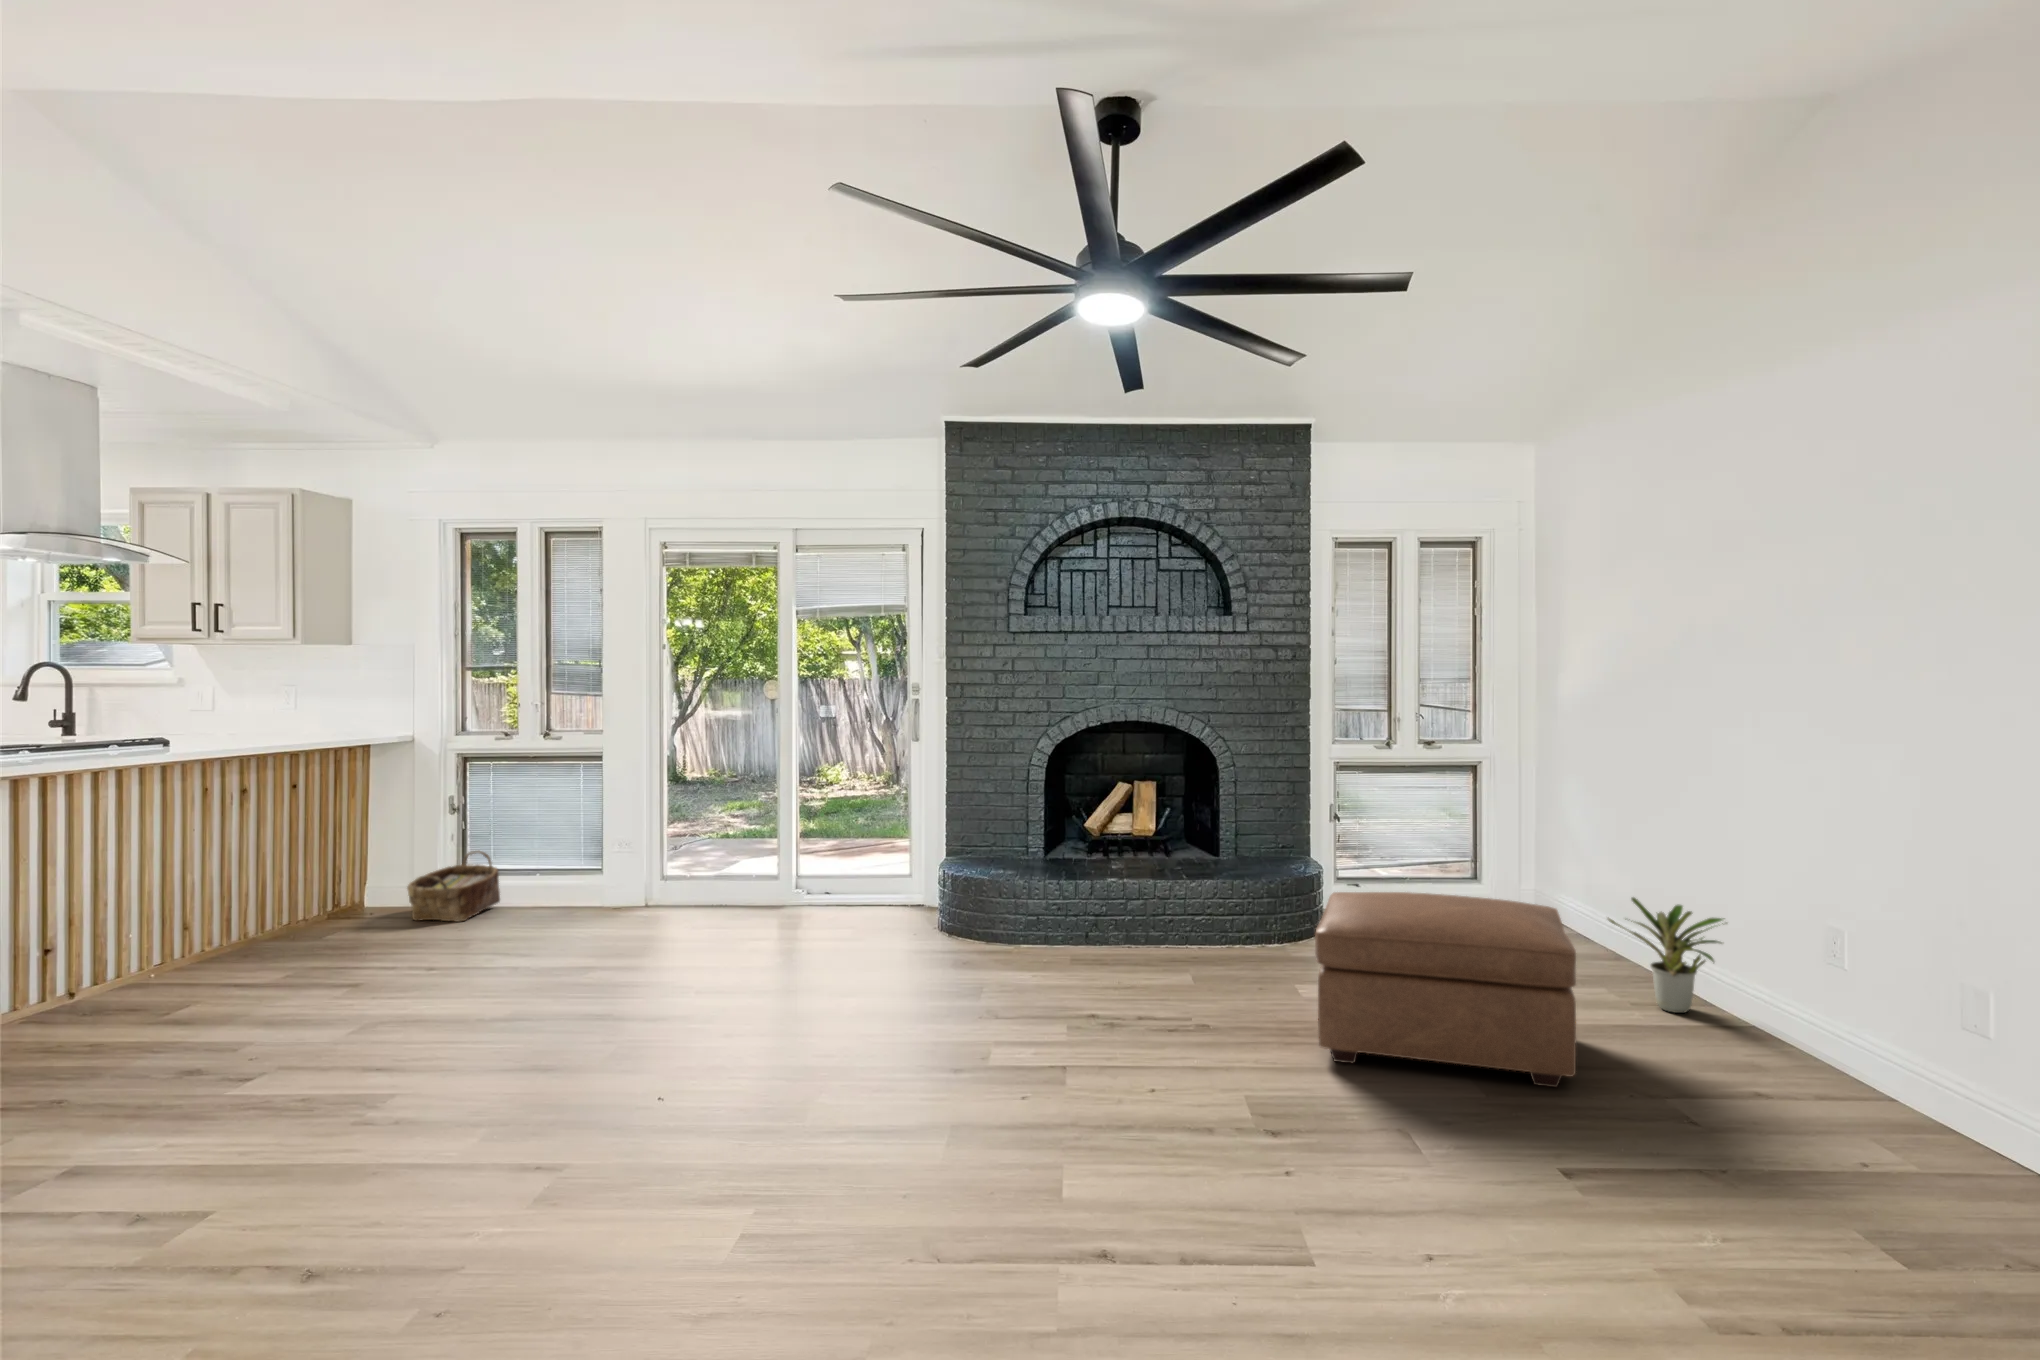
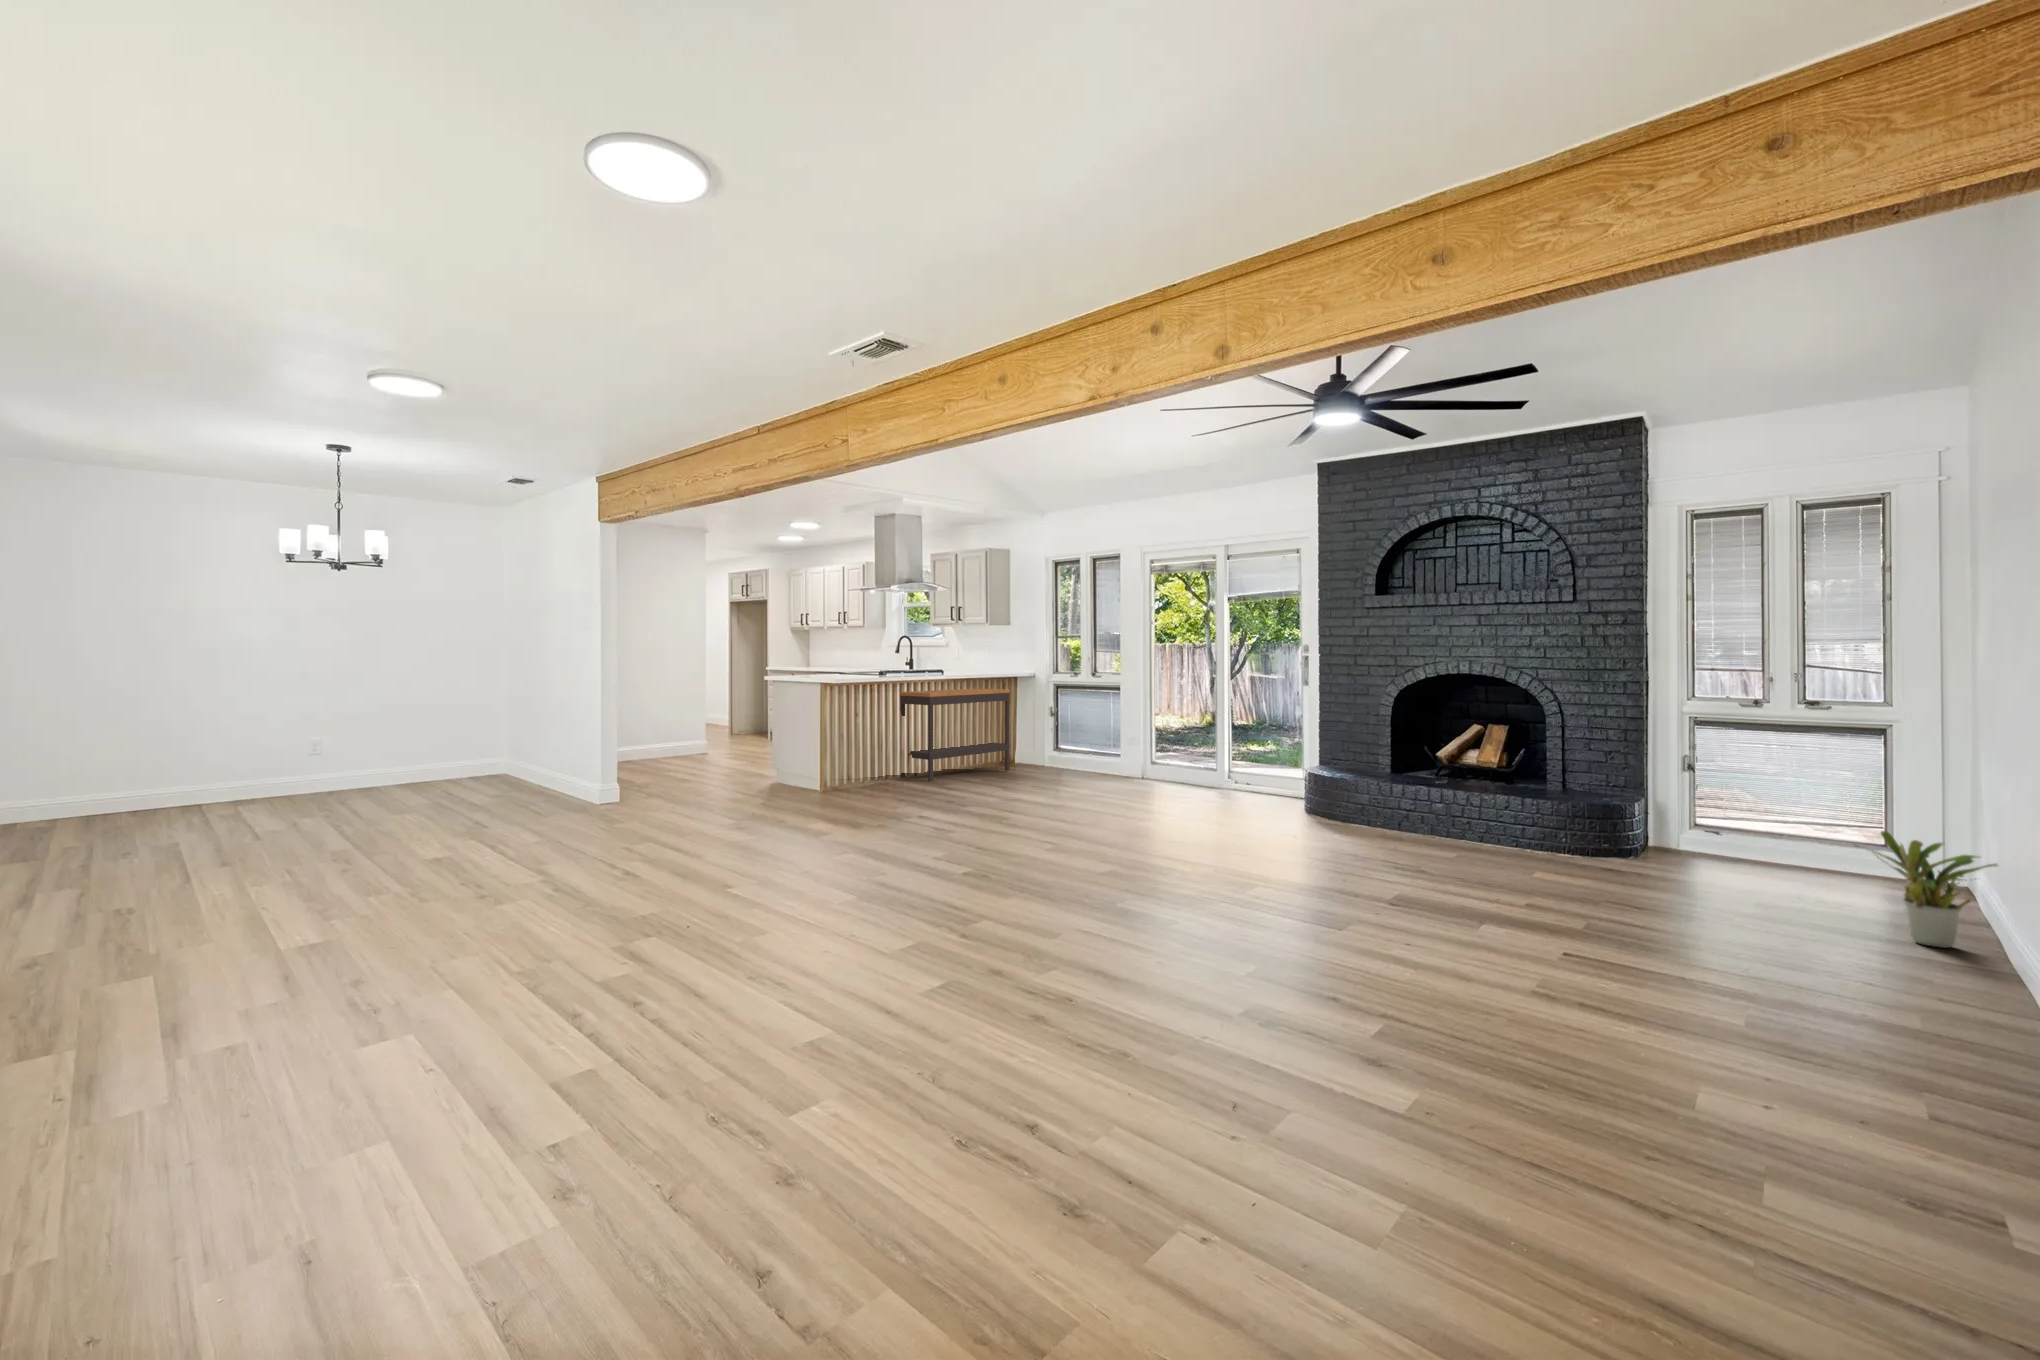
console table: none [89,773,366,1005] -> present [900,688,1010,781]
woven basket: present [407,851,500,922] -> none [1029,739,1074,774]
ottoman: present [1315,892,1576,1087] -> none [1466,788,1734,938]

